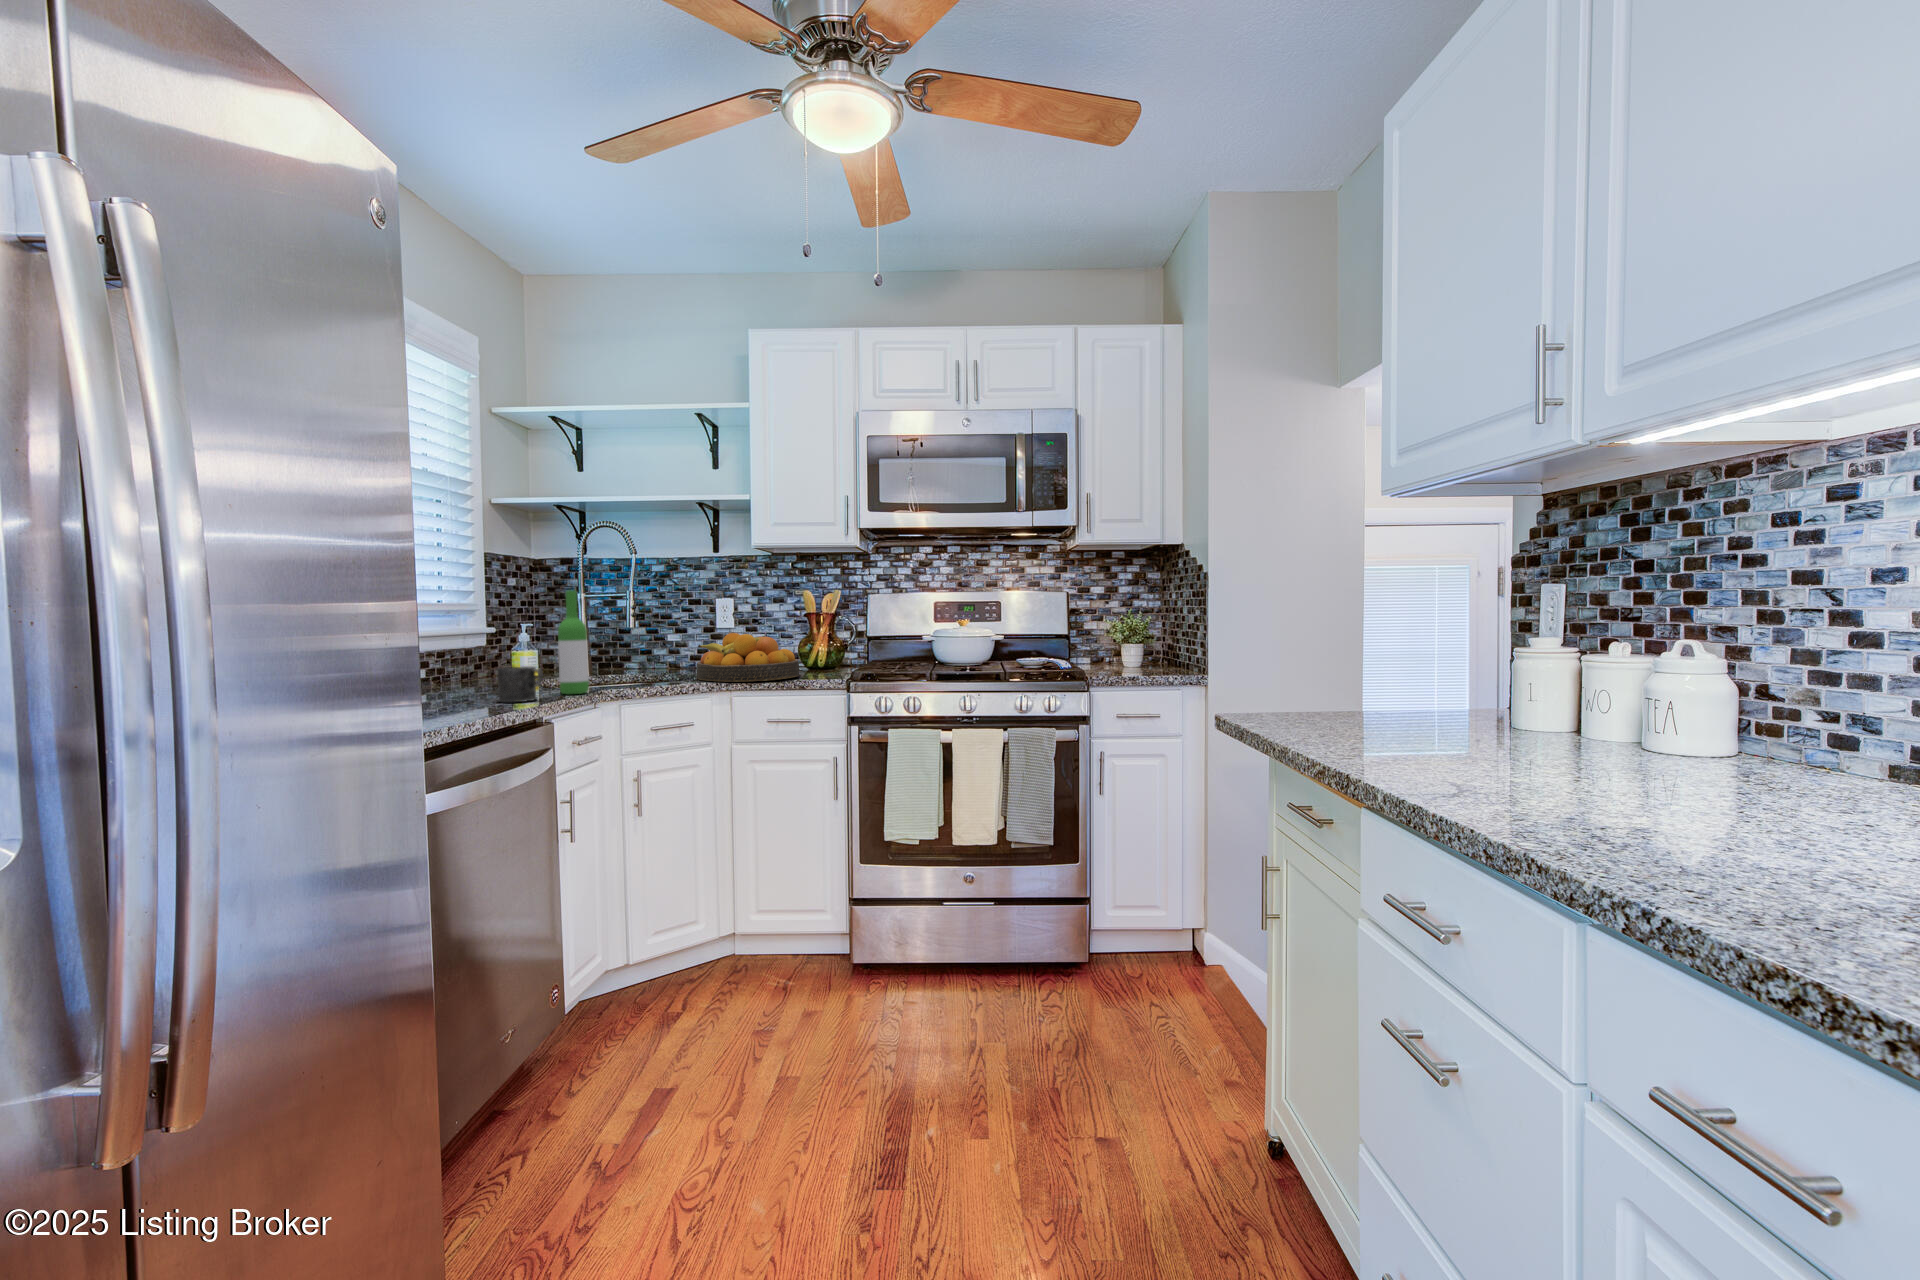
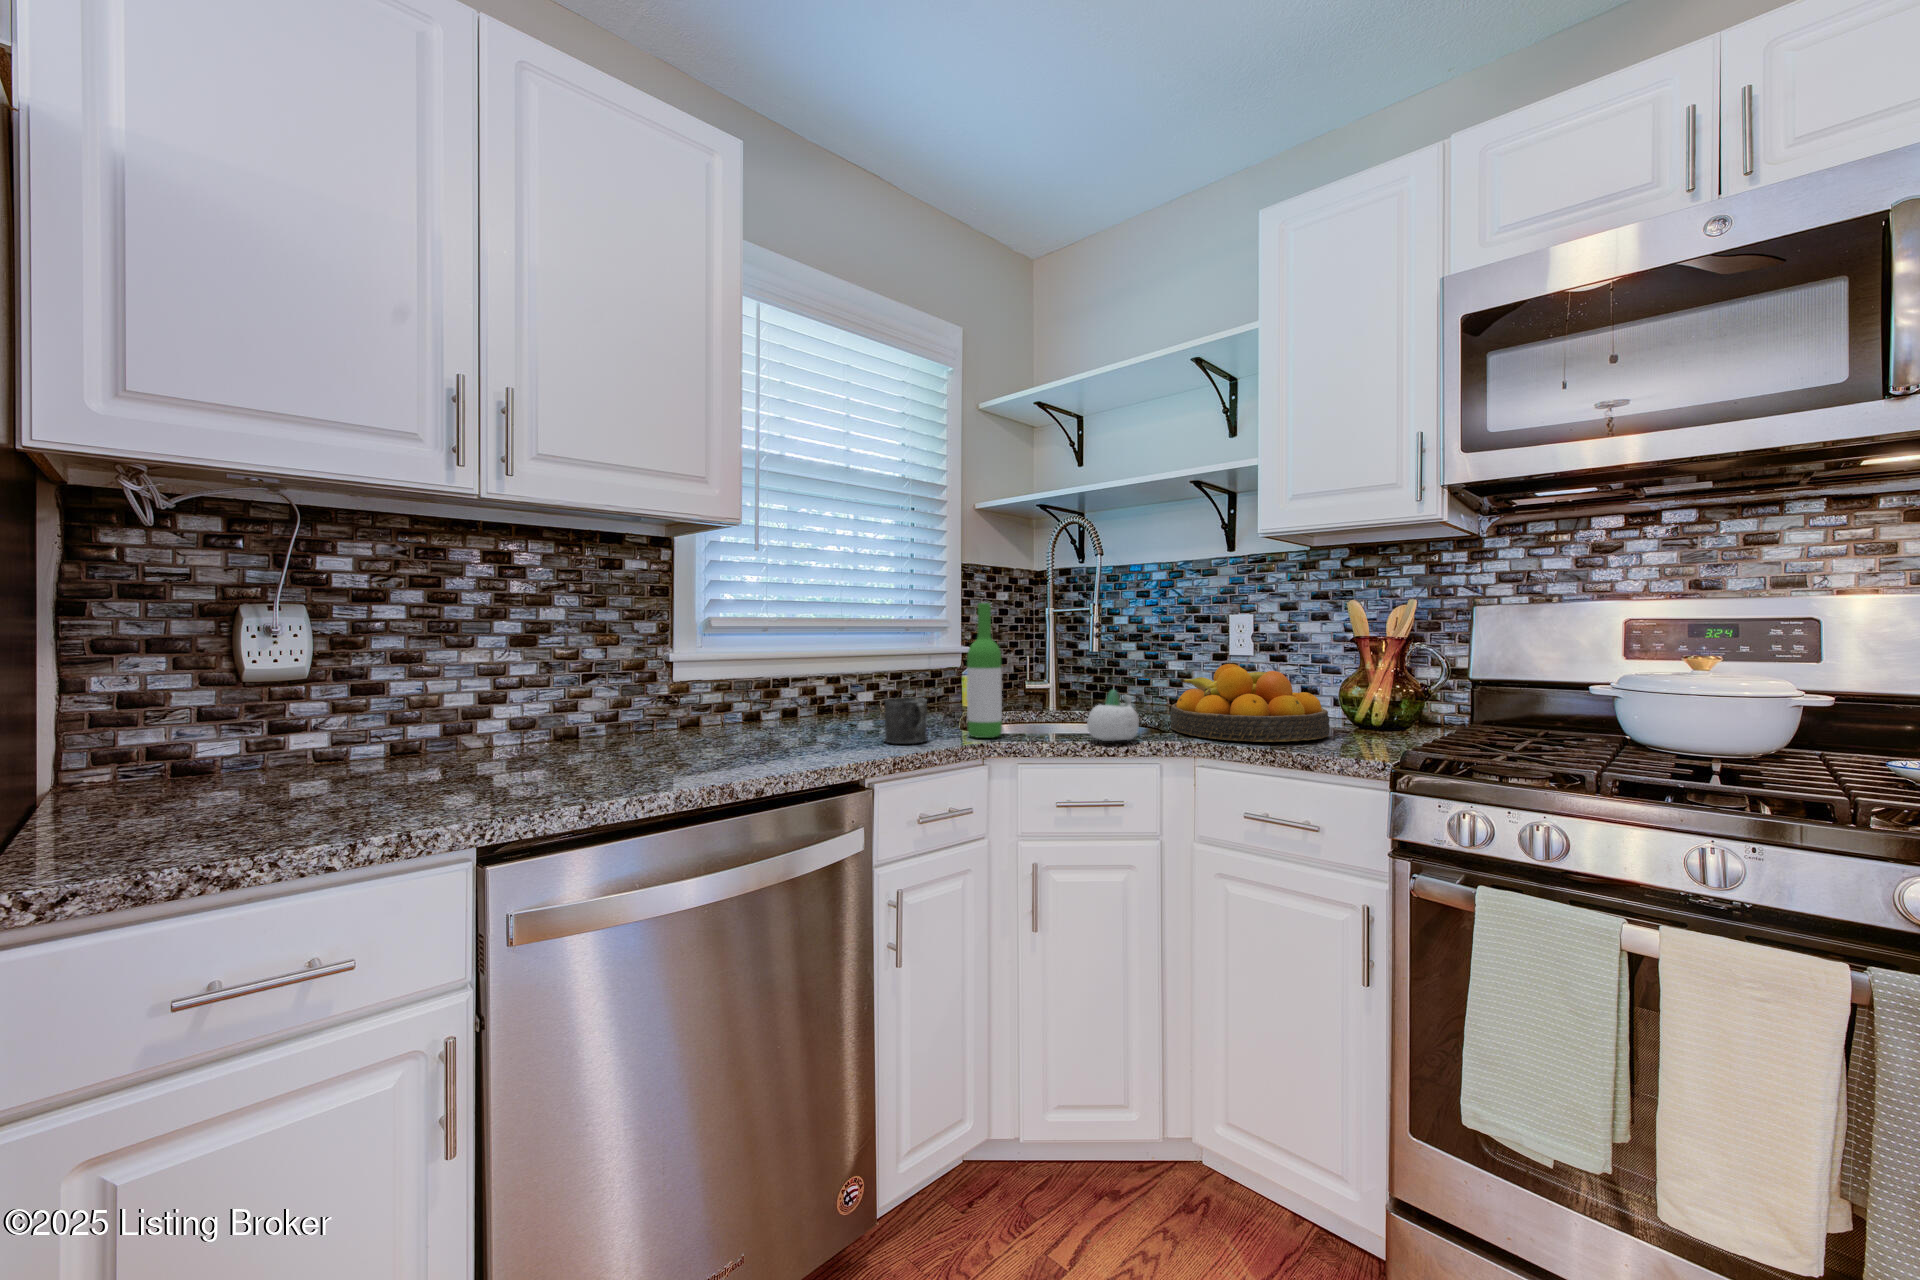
succulent planter: none [657,652,692,688] -> present [1087,690,1139,741]

